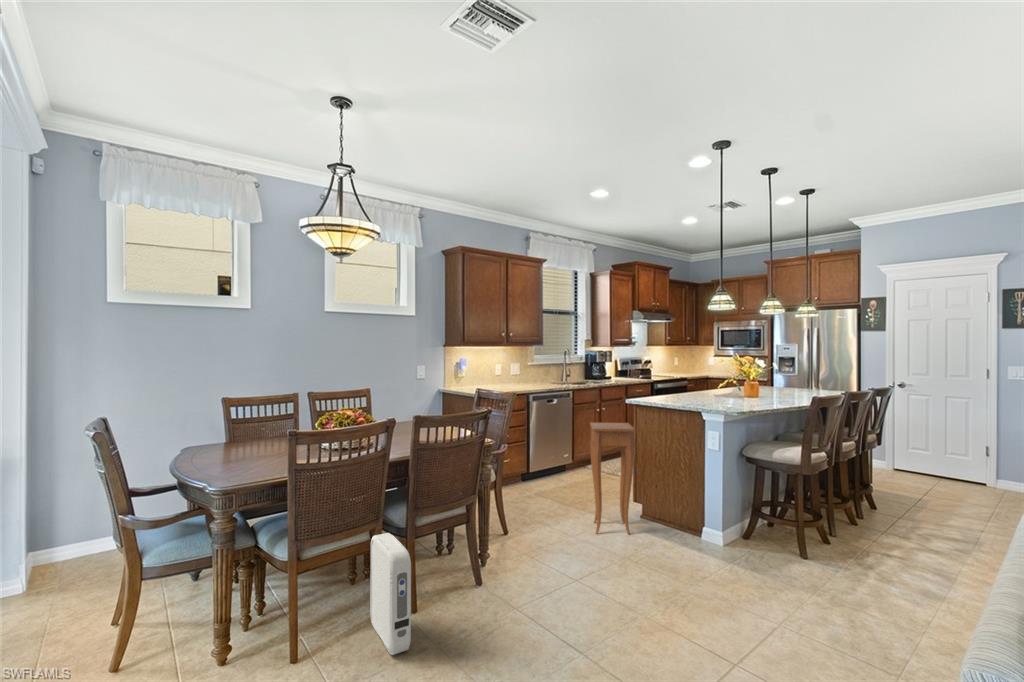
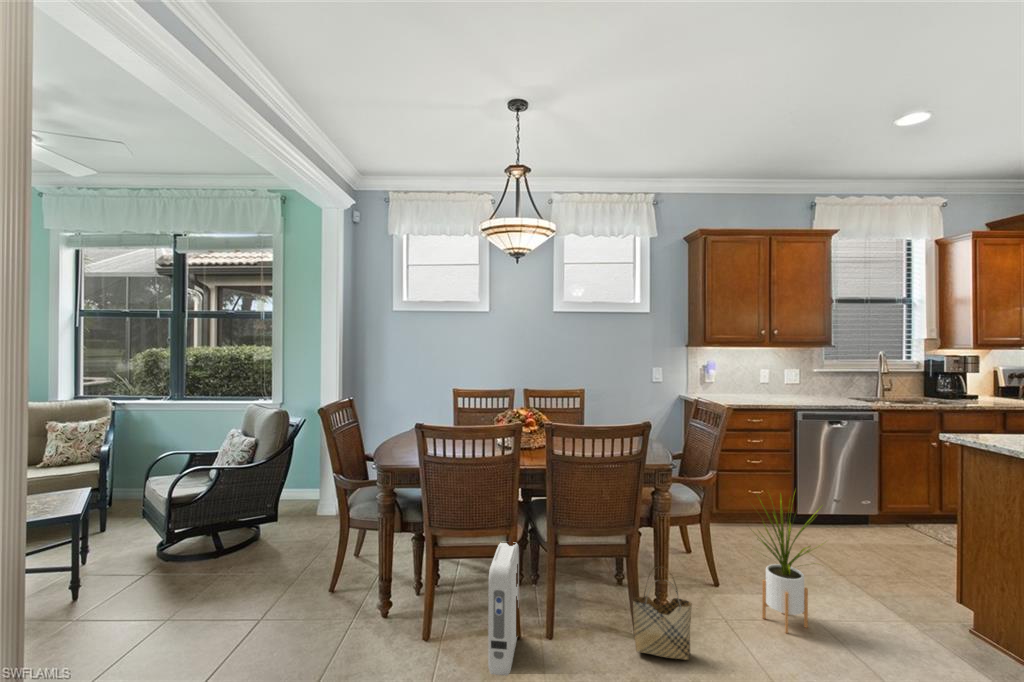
side table: present [590,422,635,534] -> none [848,458,930,643]
house plant: none [537,447,590,552] -> present [753,493,820,633]
woven basket: none [483,523,526,596] -> present [632,566,692,660]

